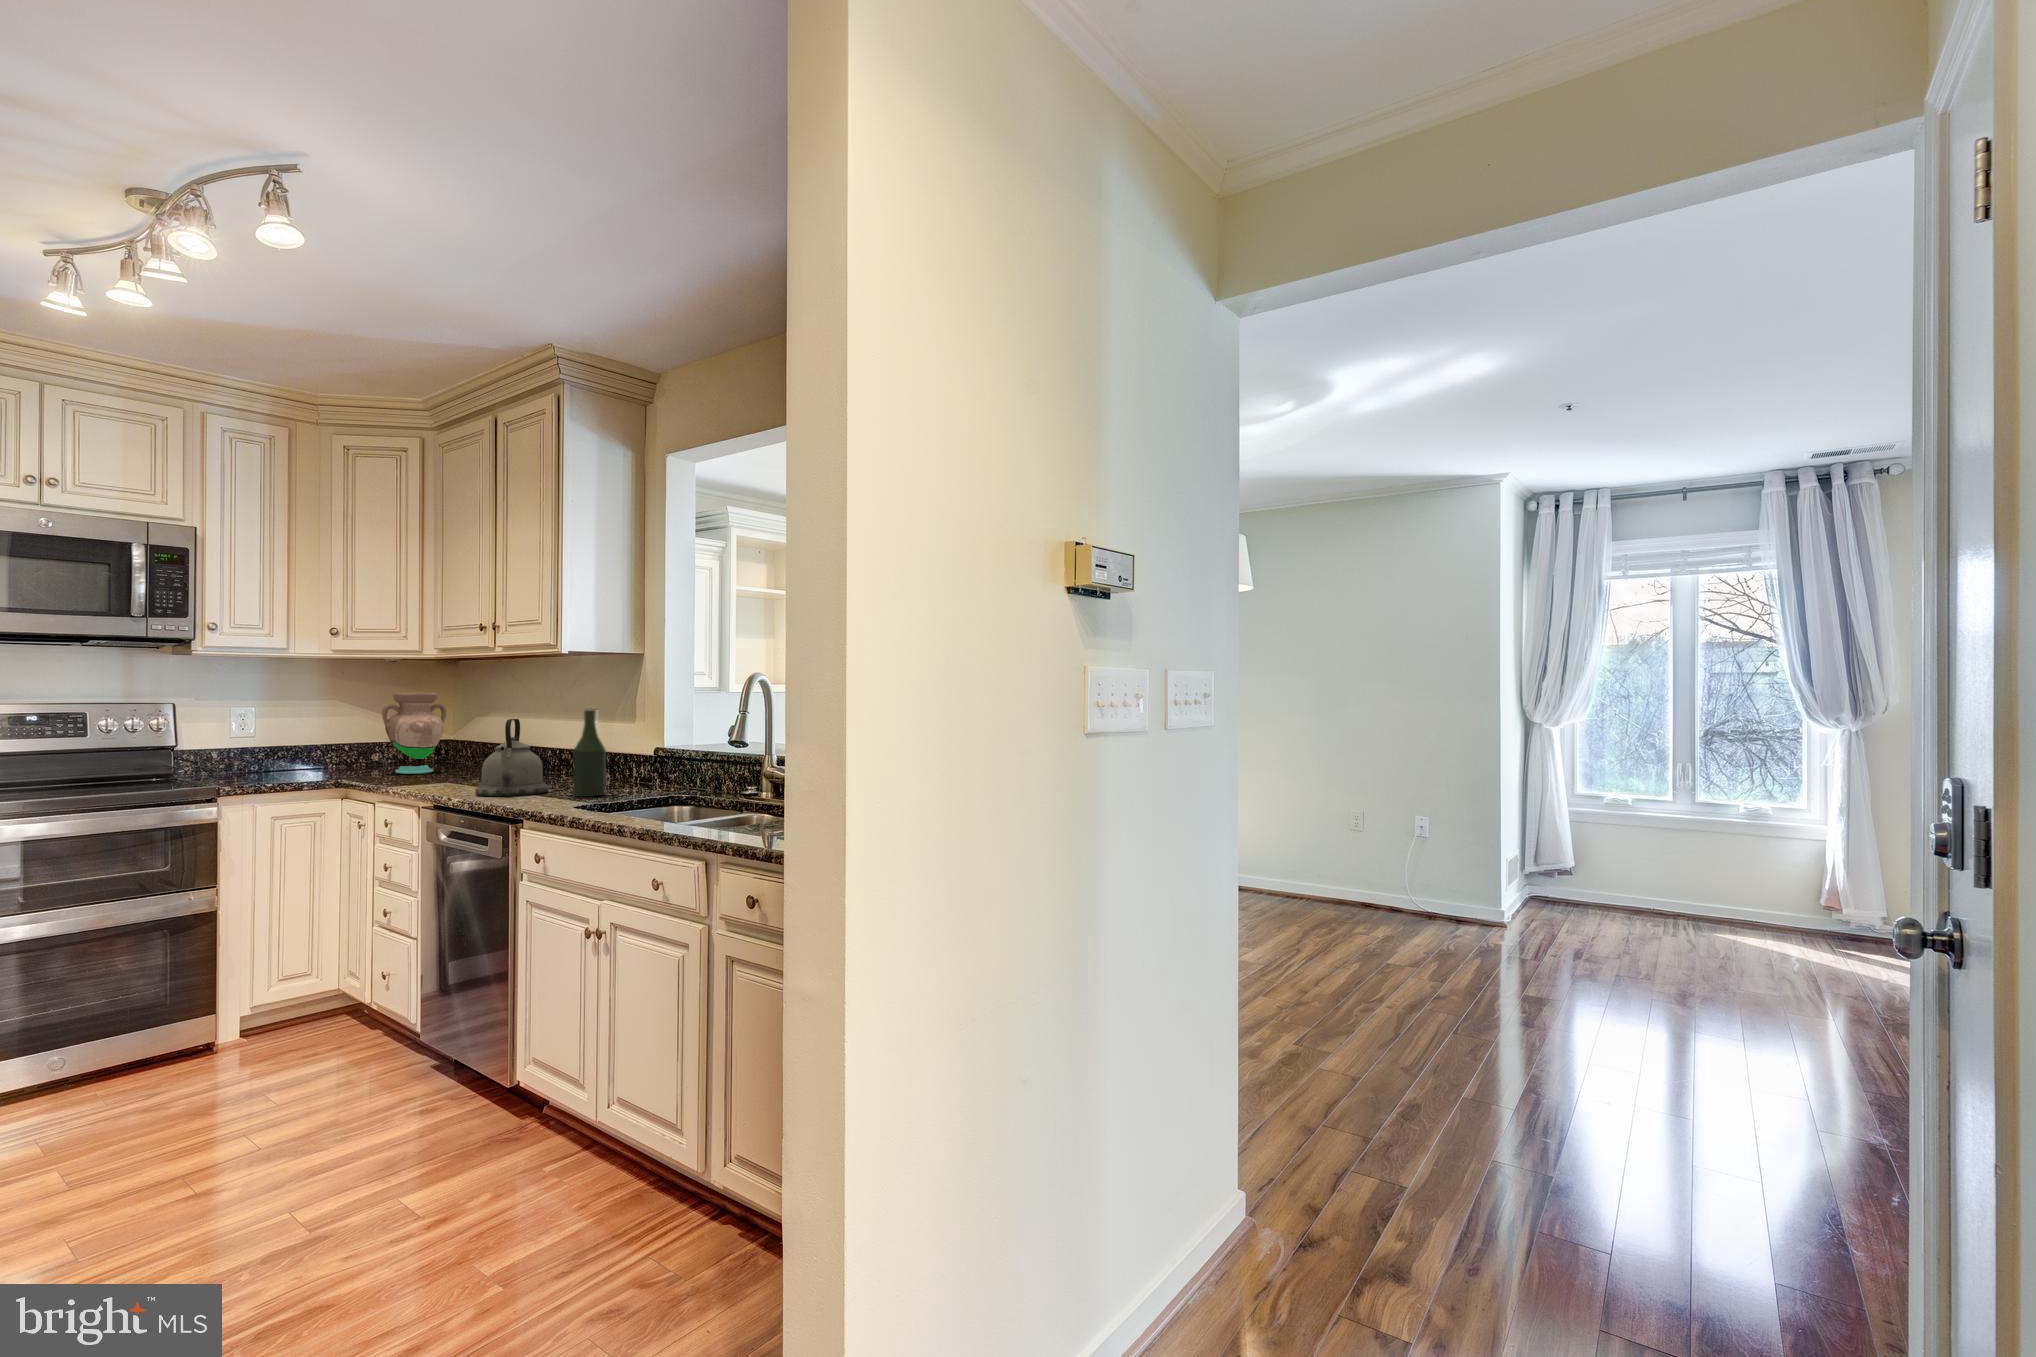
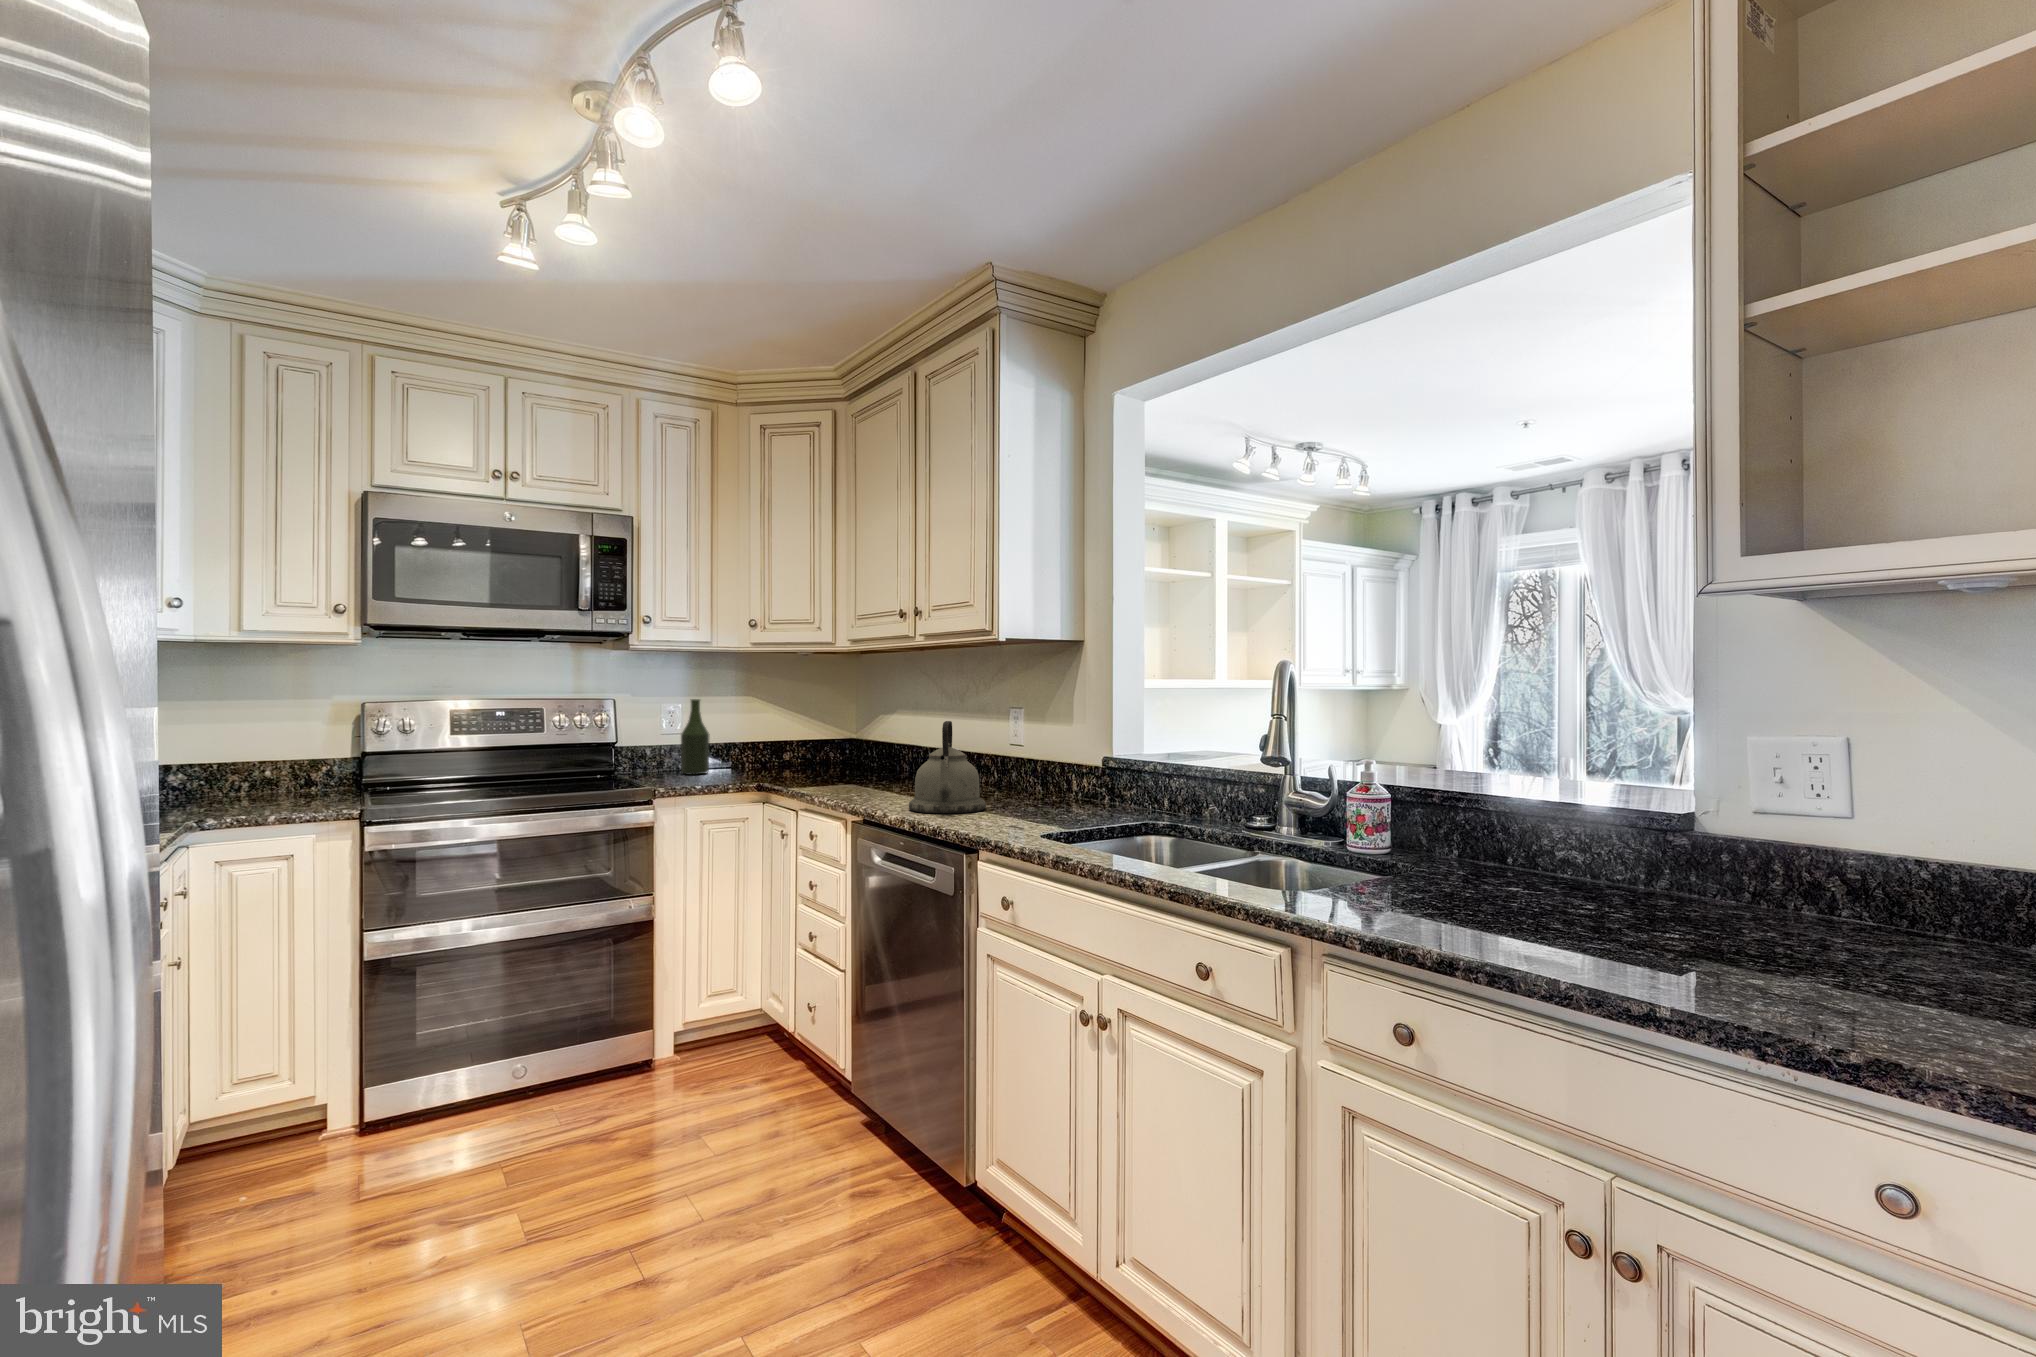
vase: present [382,693,446,774] -> none [796,689,854,776]
bottle: present [573,710,606,797] -> present [681,699,710,775]

